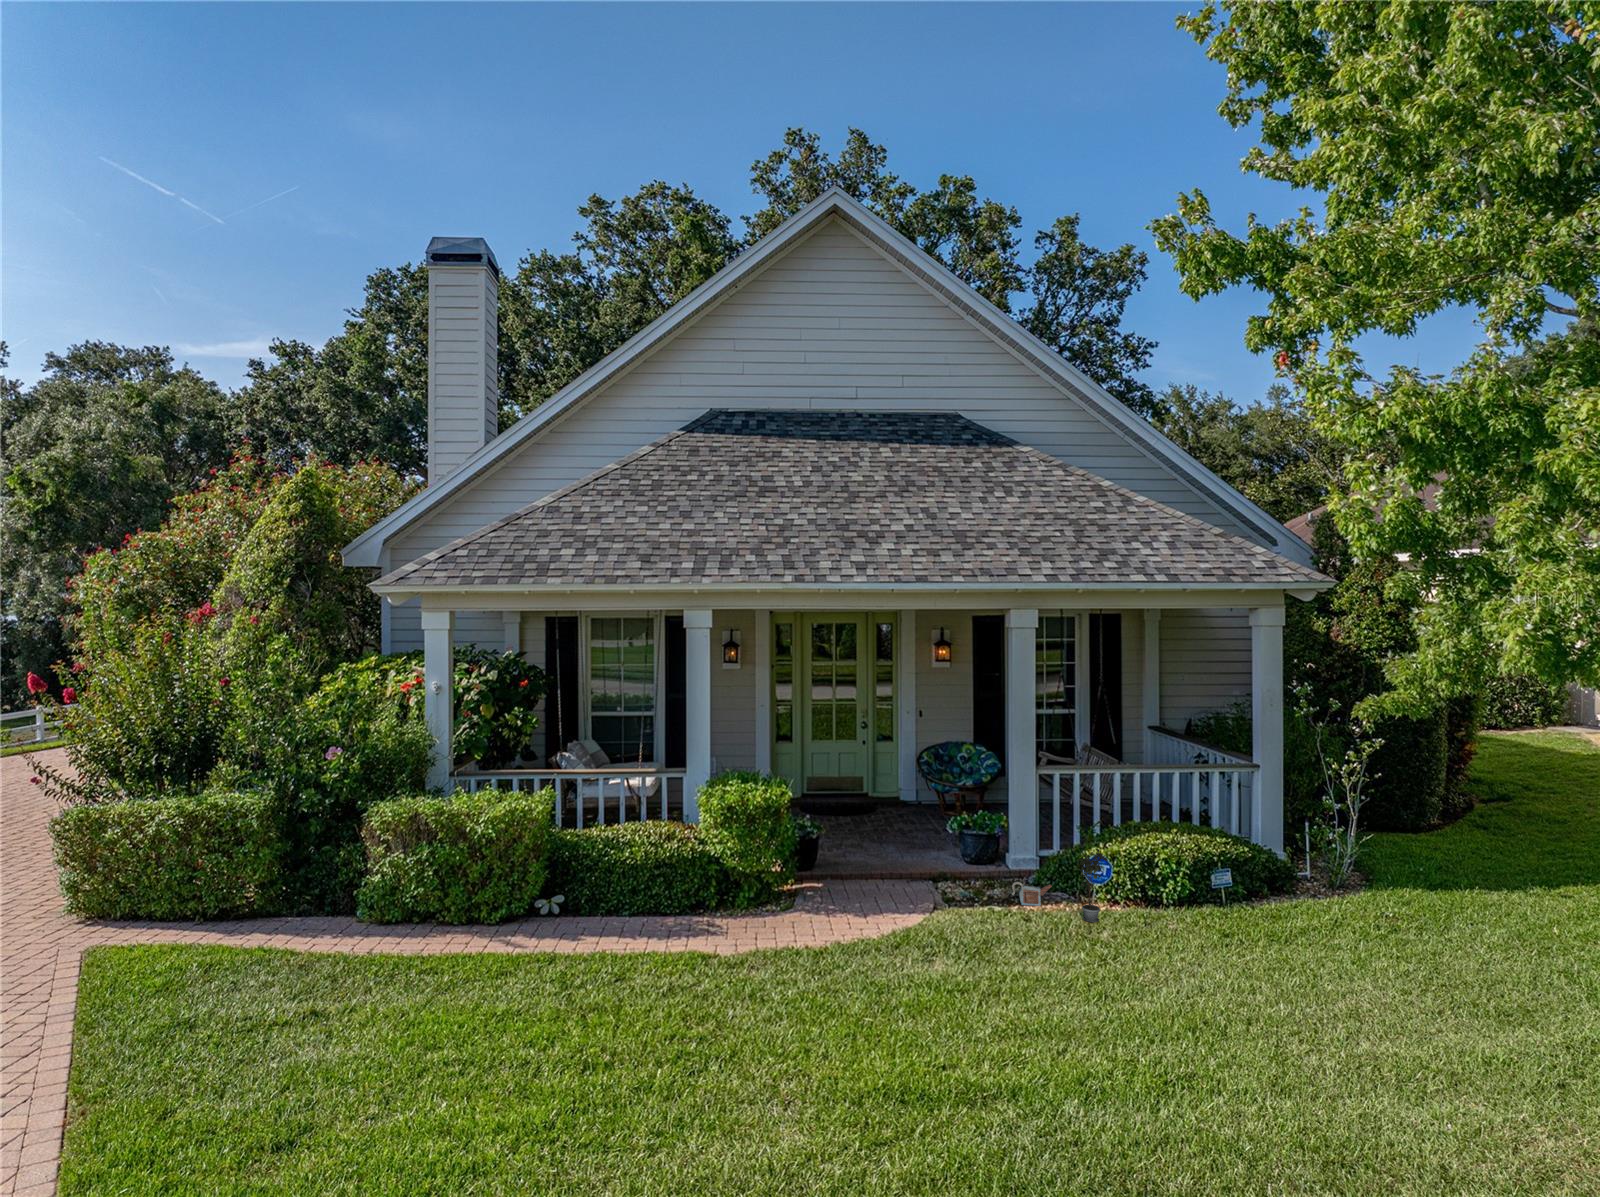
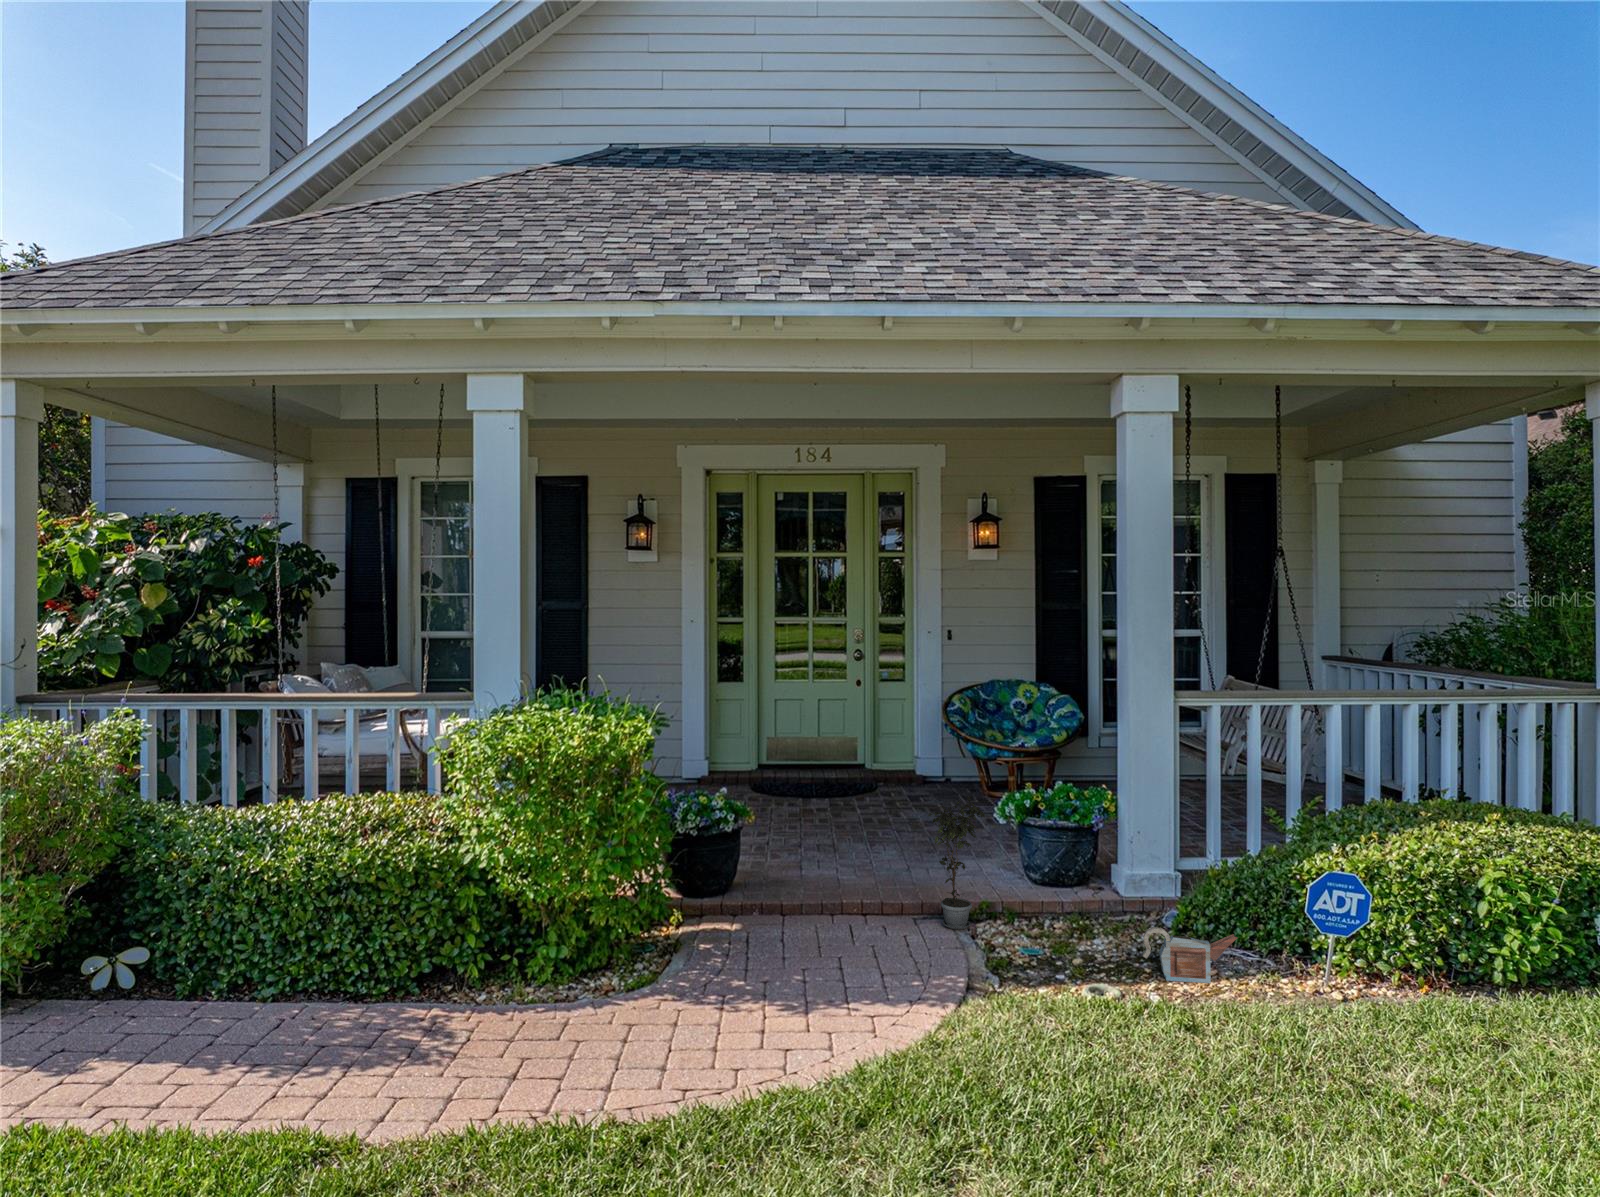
potted plant: present [1077,849,1108,923] -> present [928,796,985,930]

